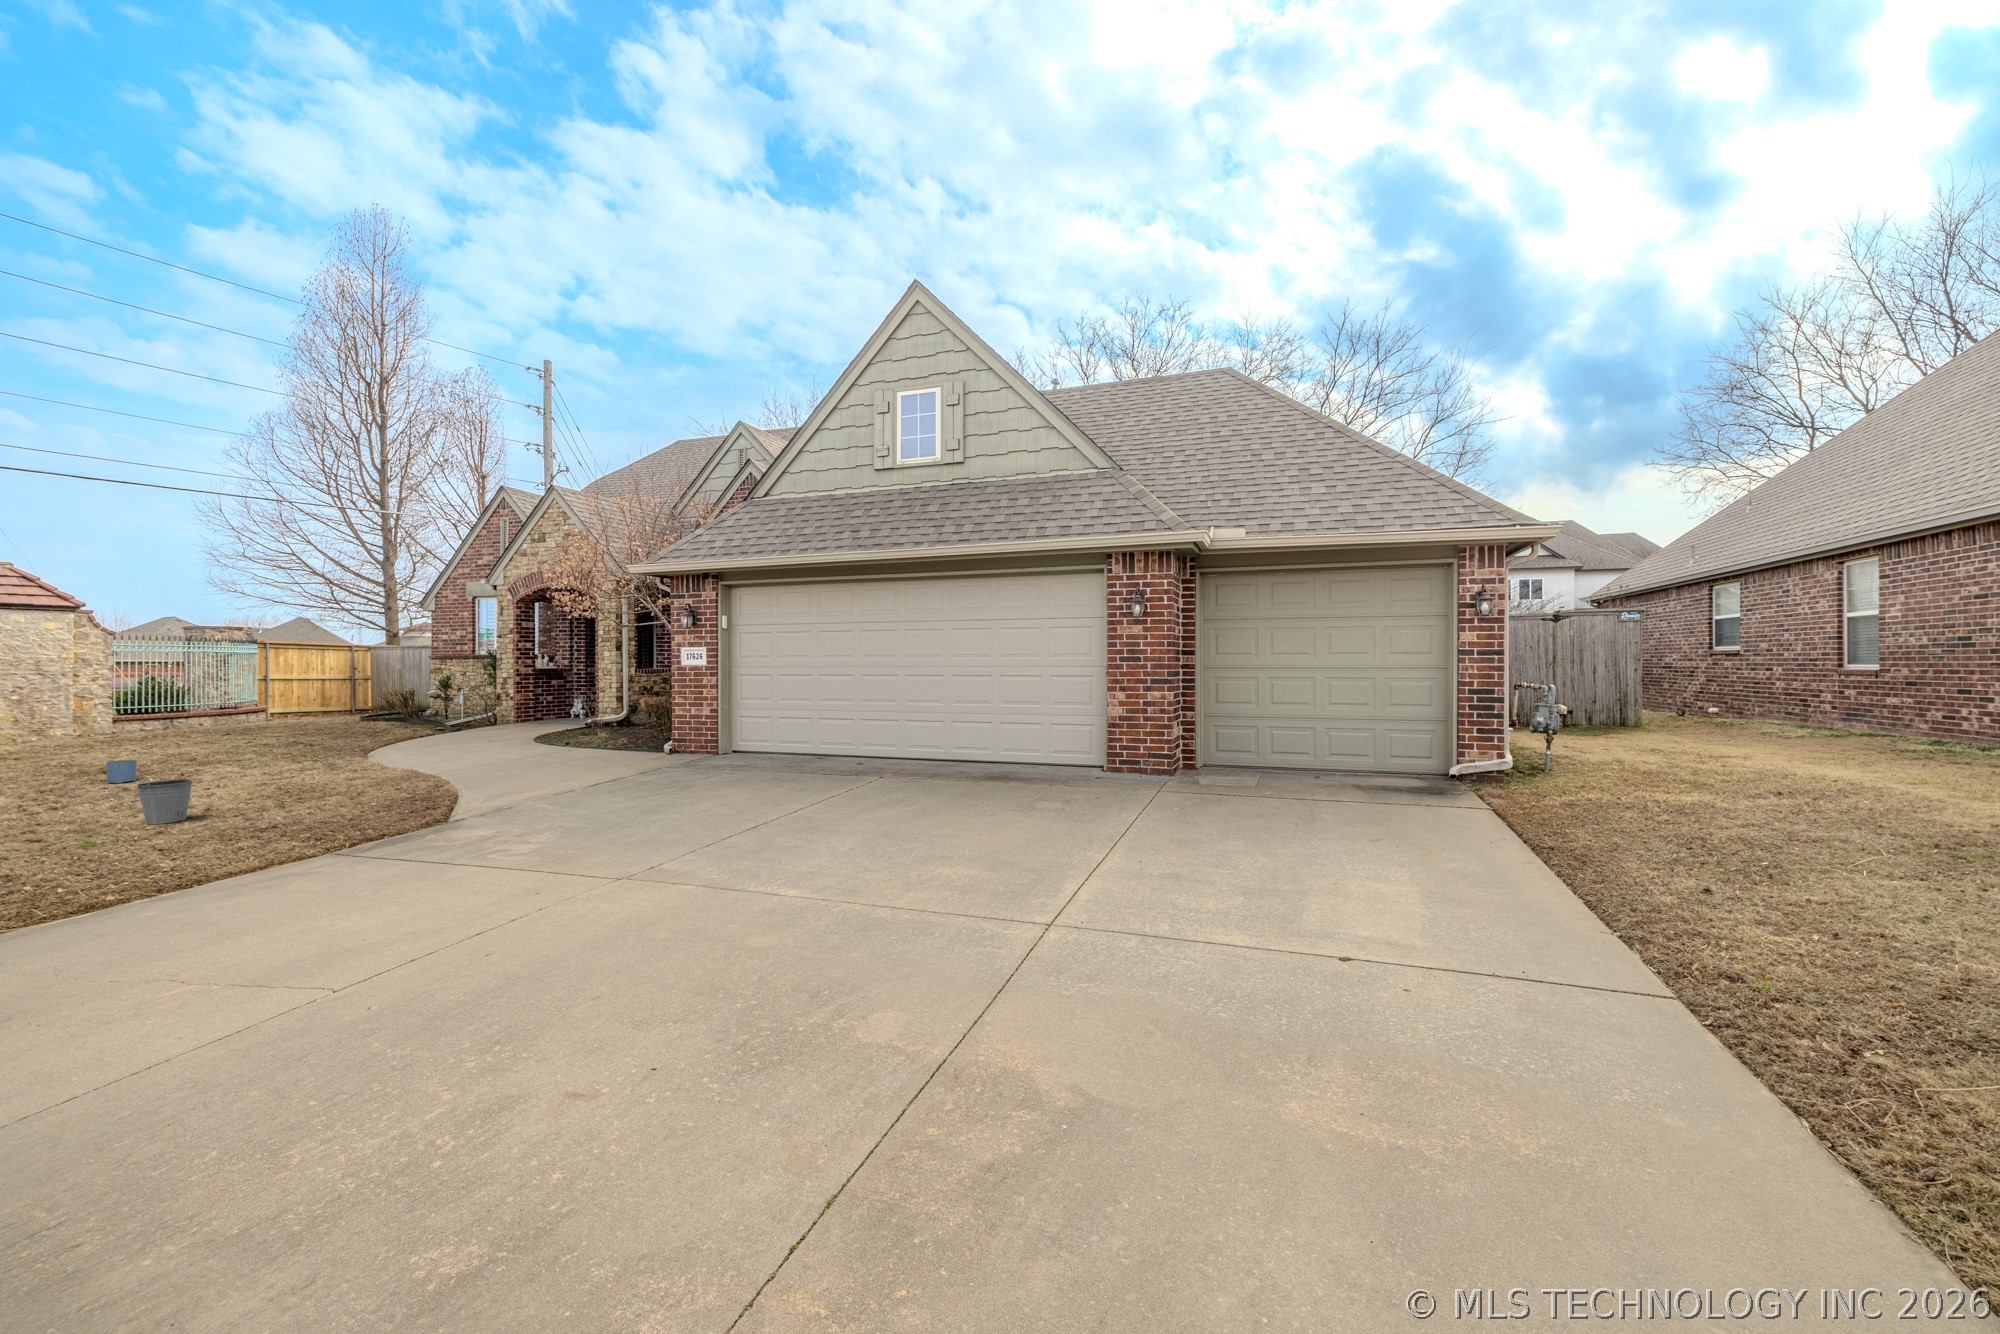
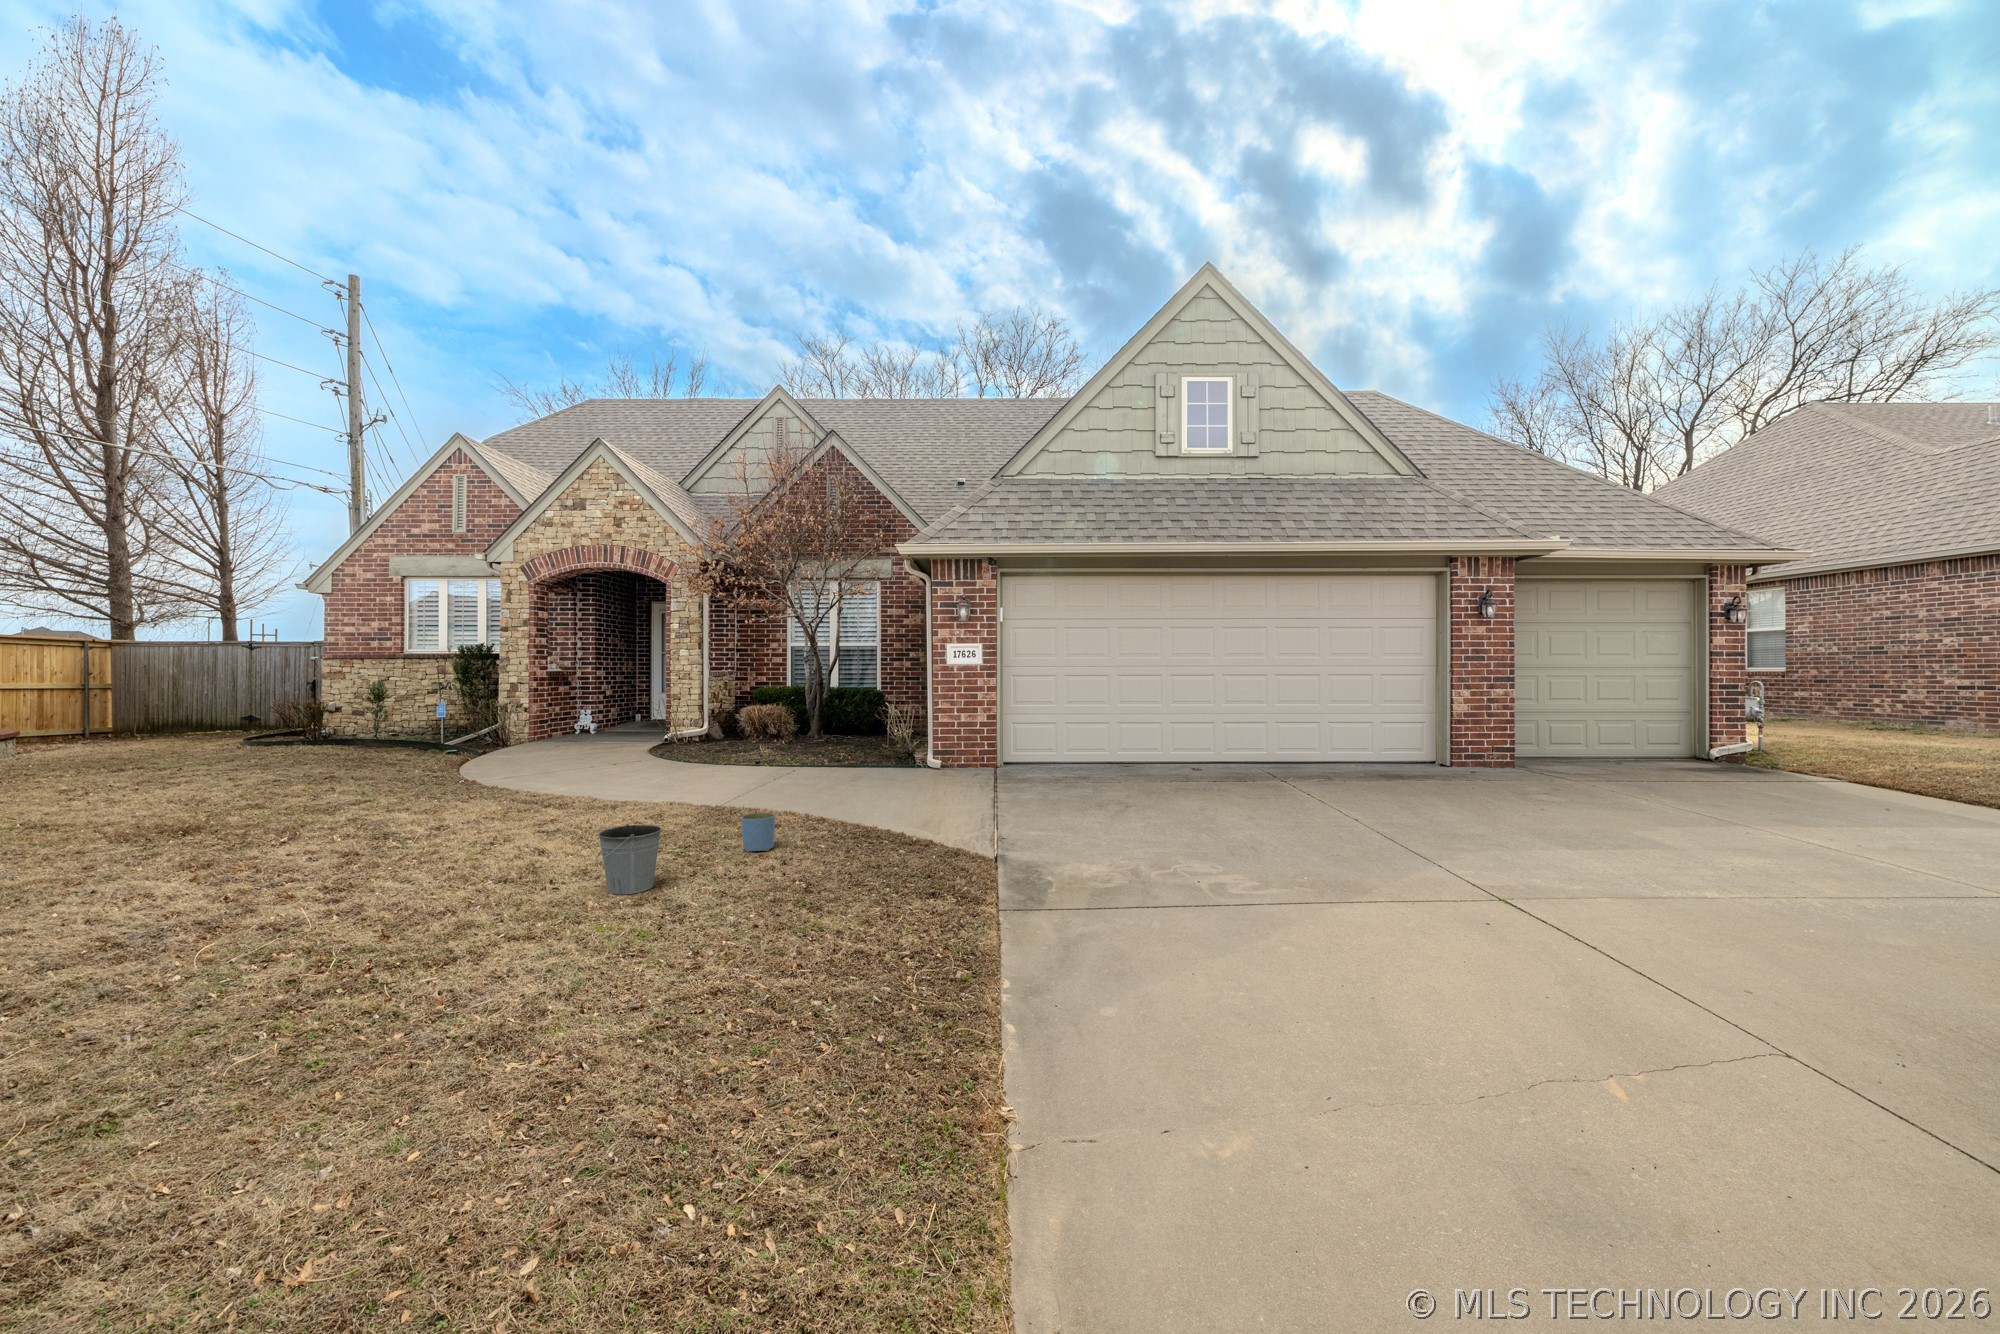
planter: present [106,760,137,783] -> present [741,813,775,852]

